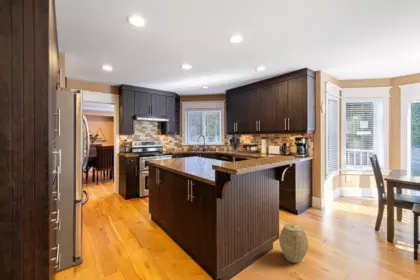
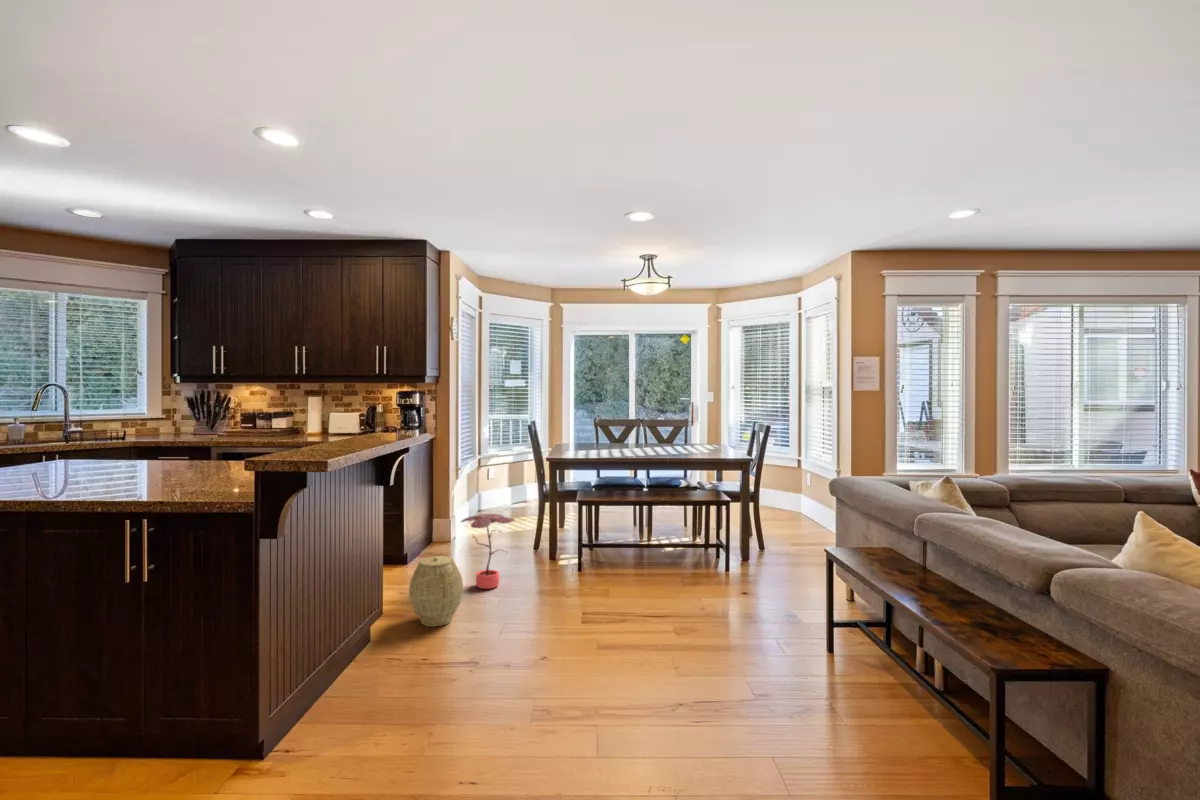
potted plant: none [315,204,348,247] -> present [461,514,515,589]

